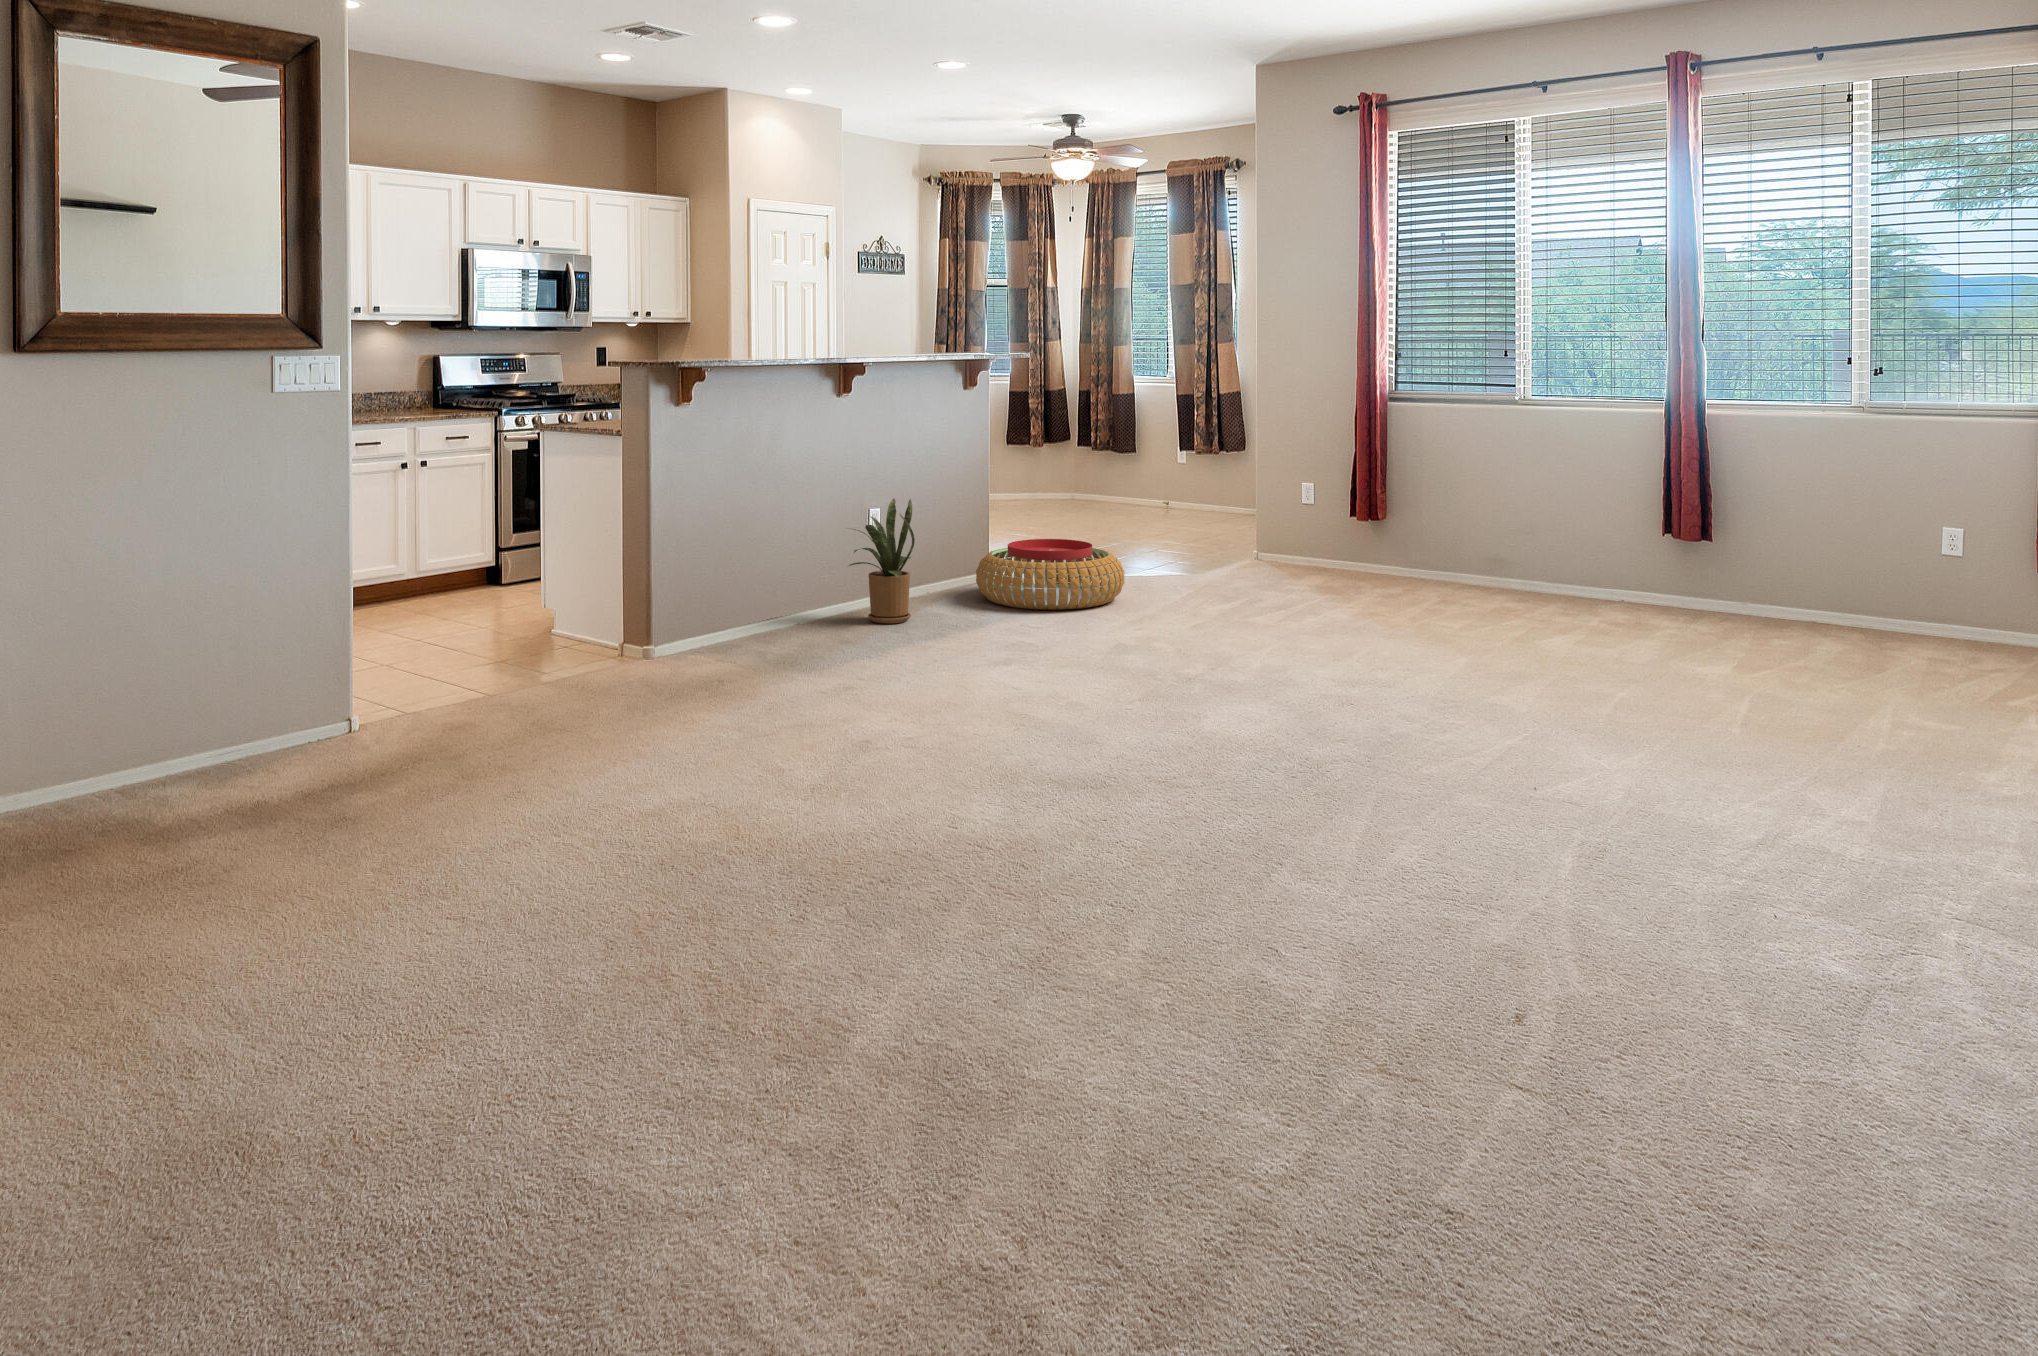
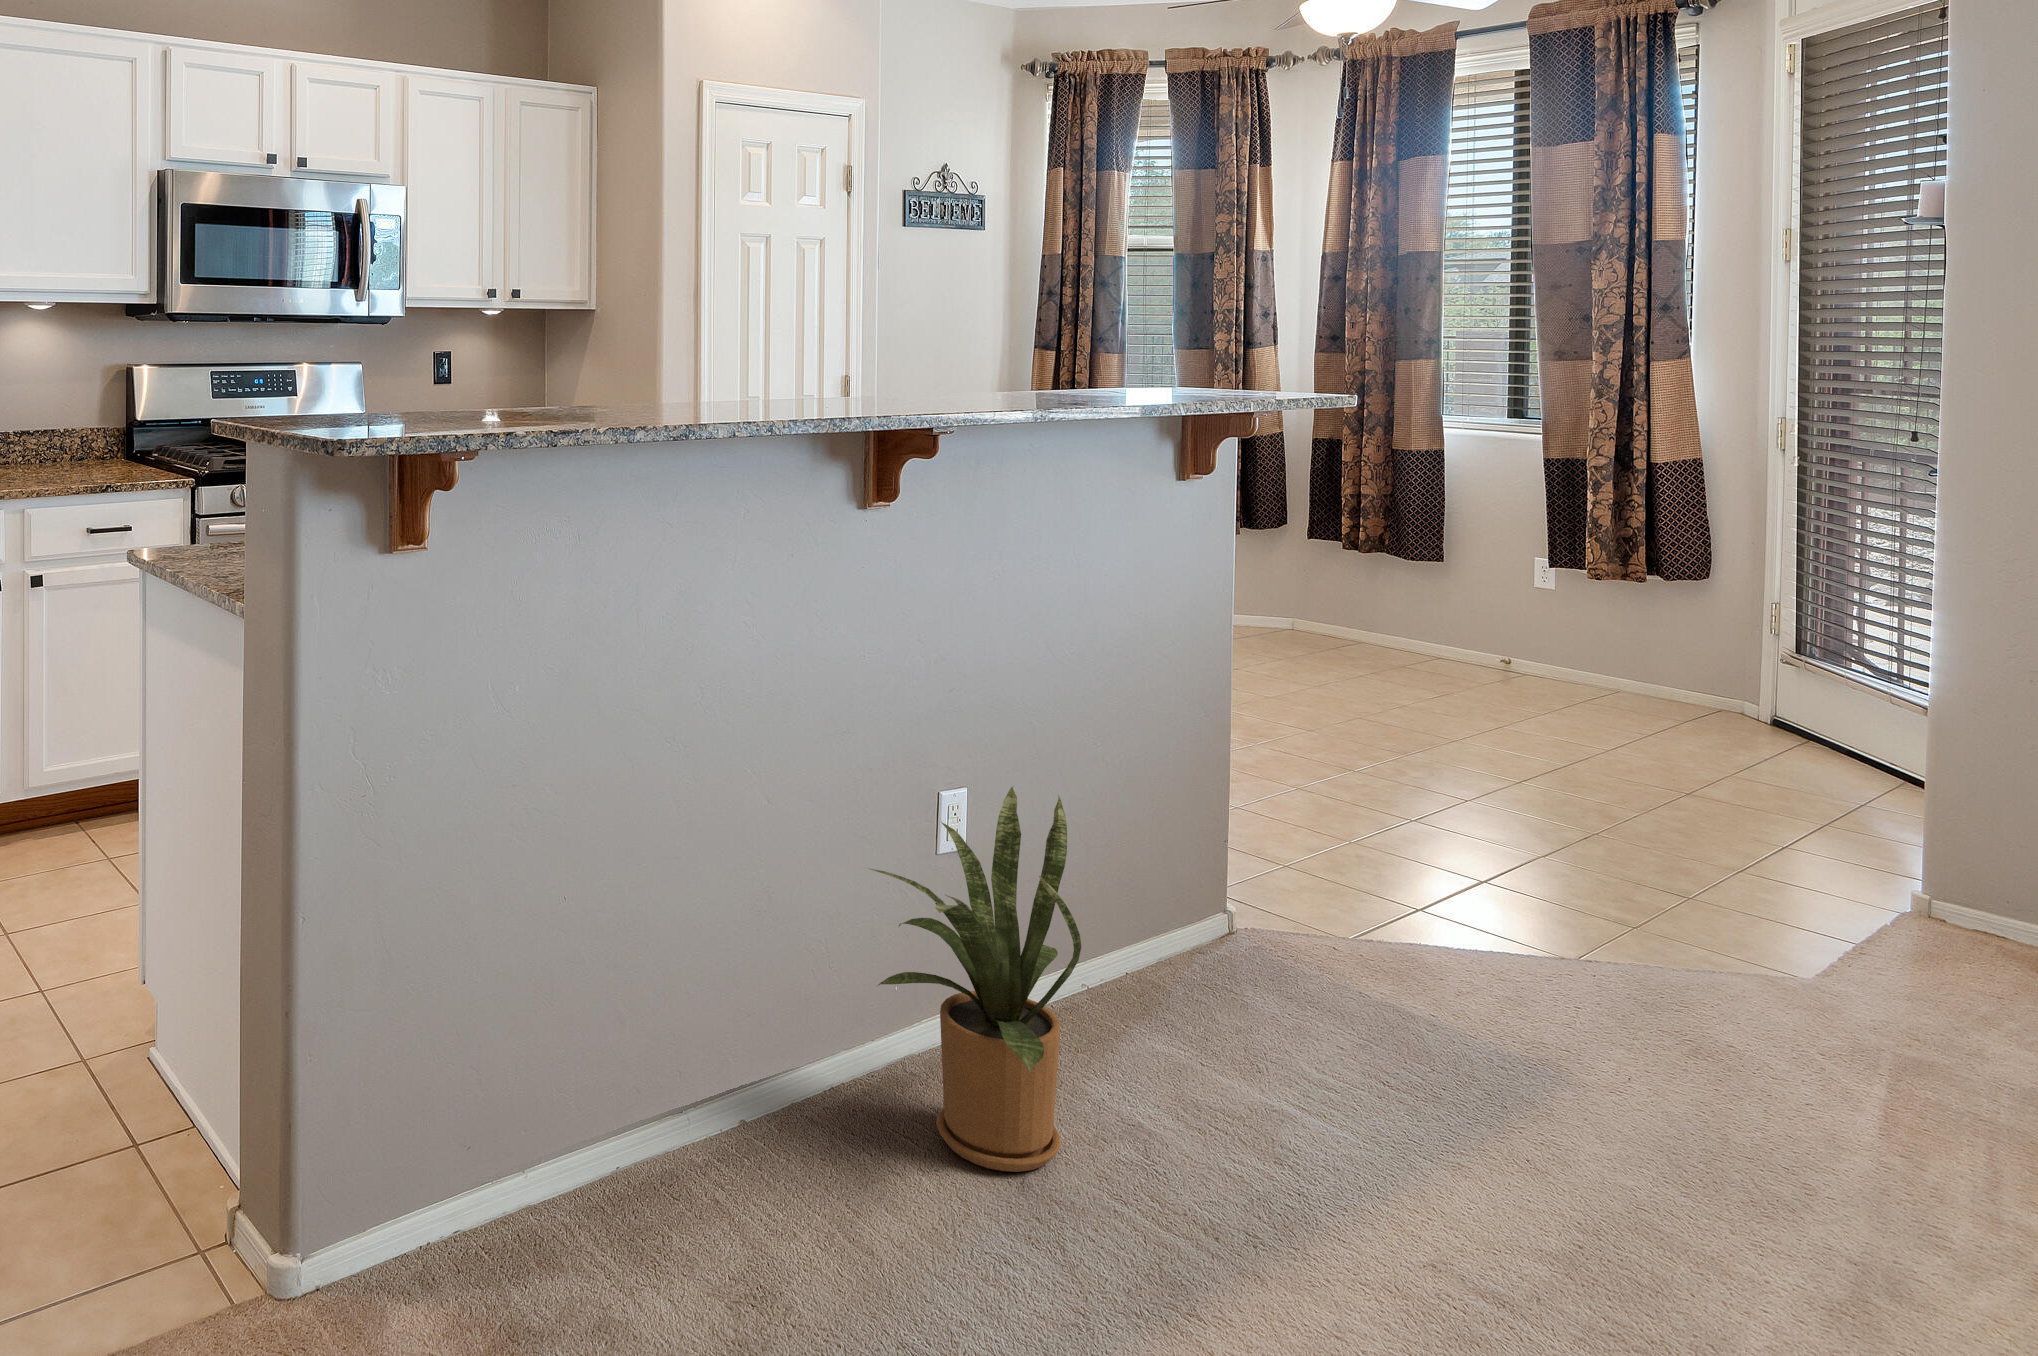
pouf: present [976,539,1124,610] -> none [1222,882,1700,1162]

